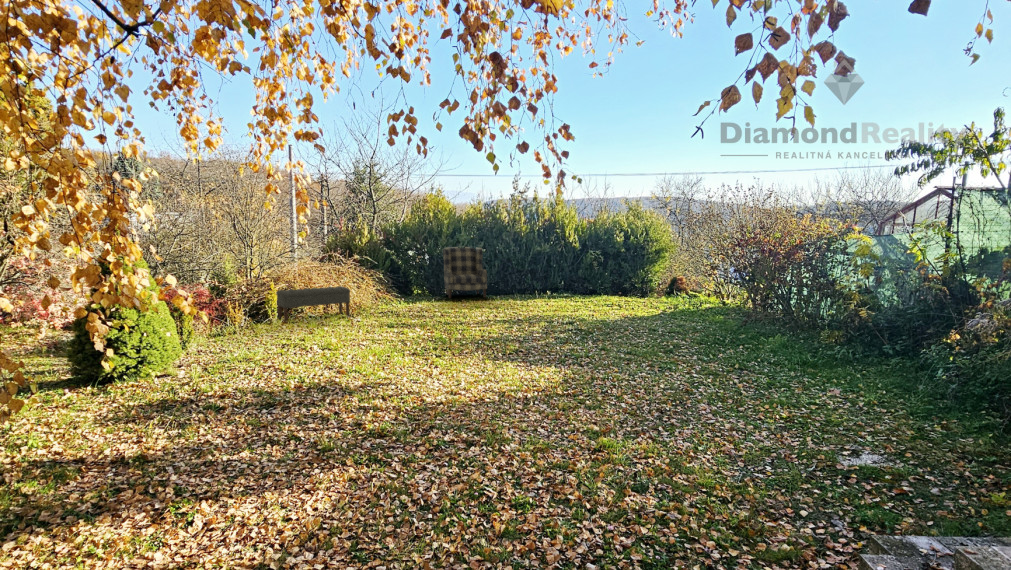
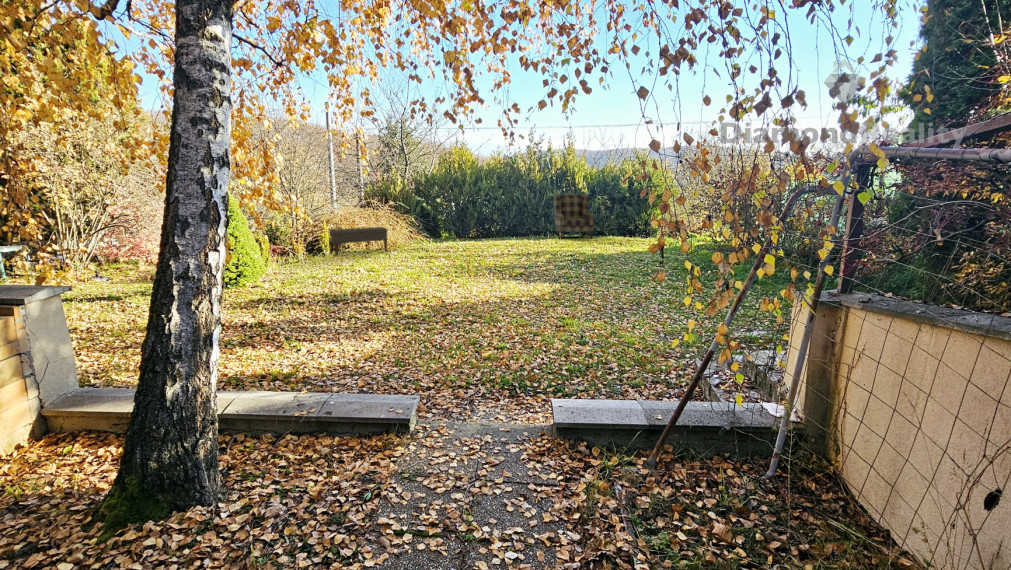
chair: present [443,247,487,298] -> present [554,194,594,239]

